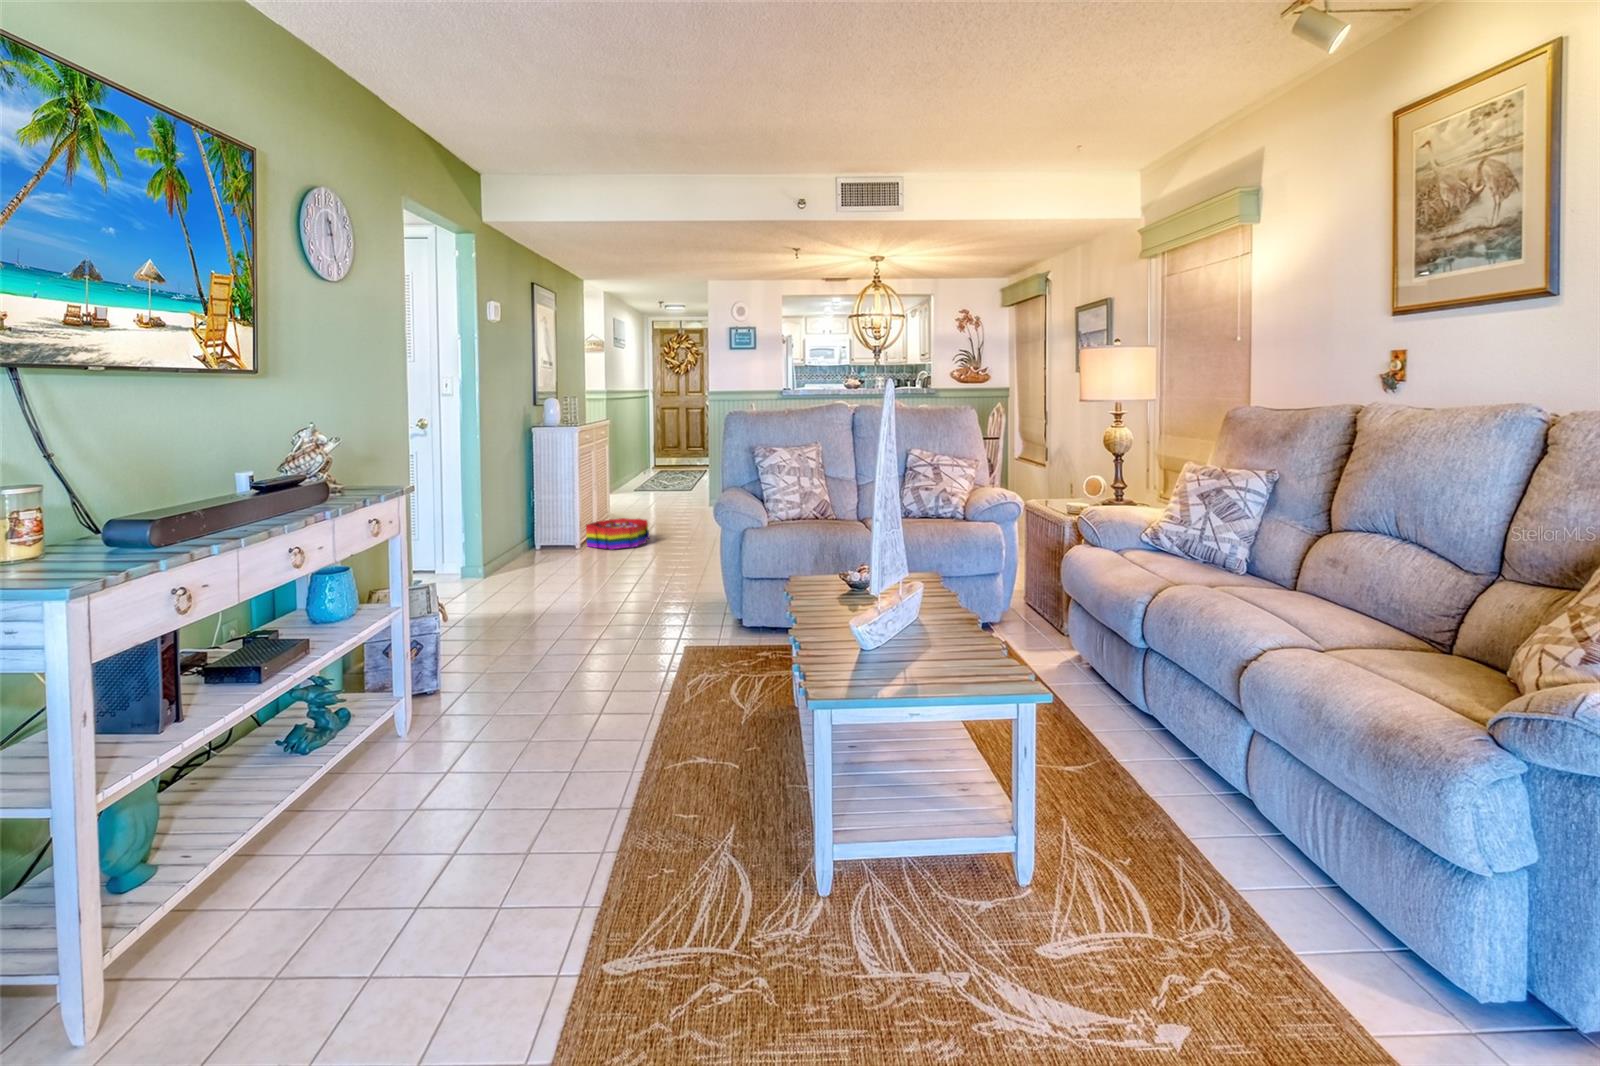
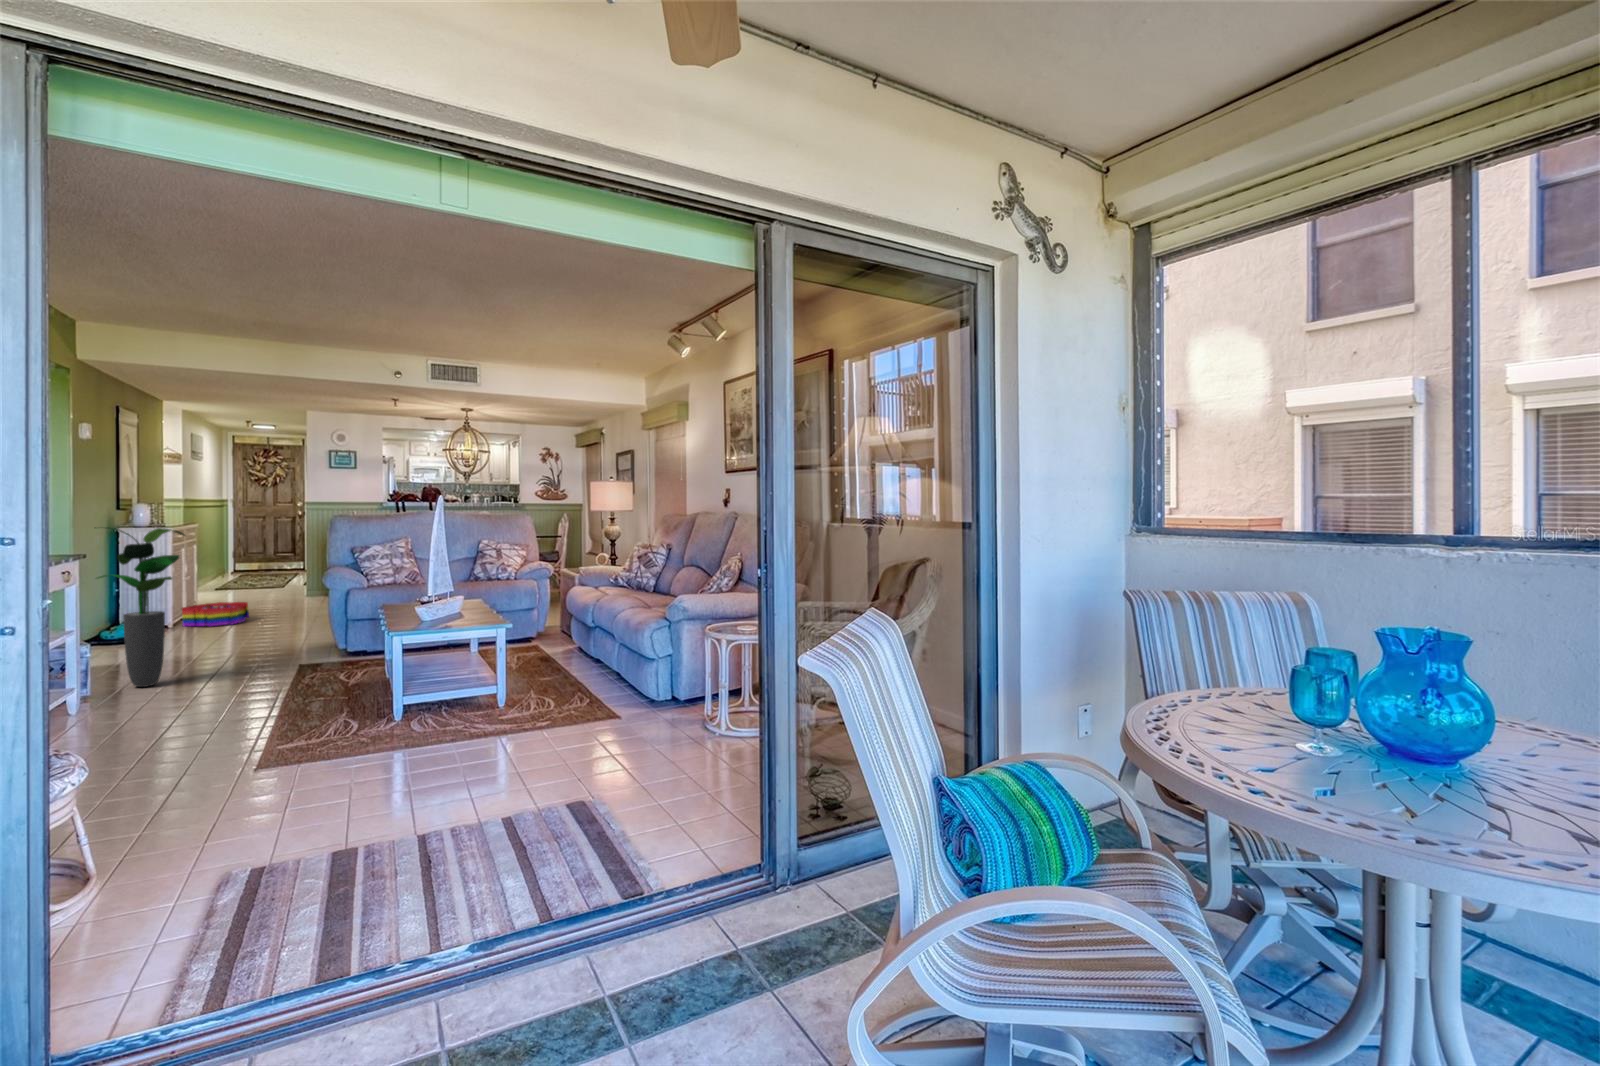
potted plant: none [442,446,547,658] -> present [95,527,185,687]

